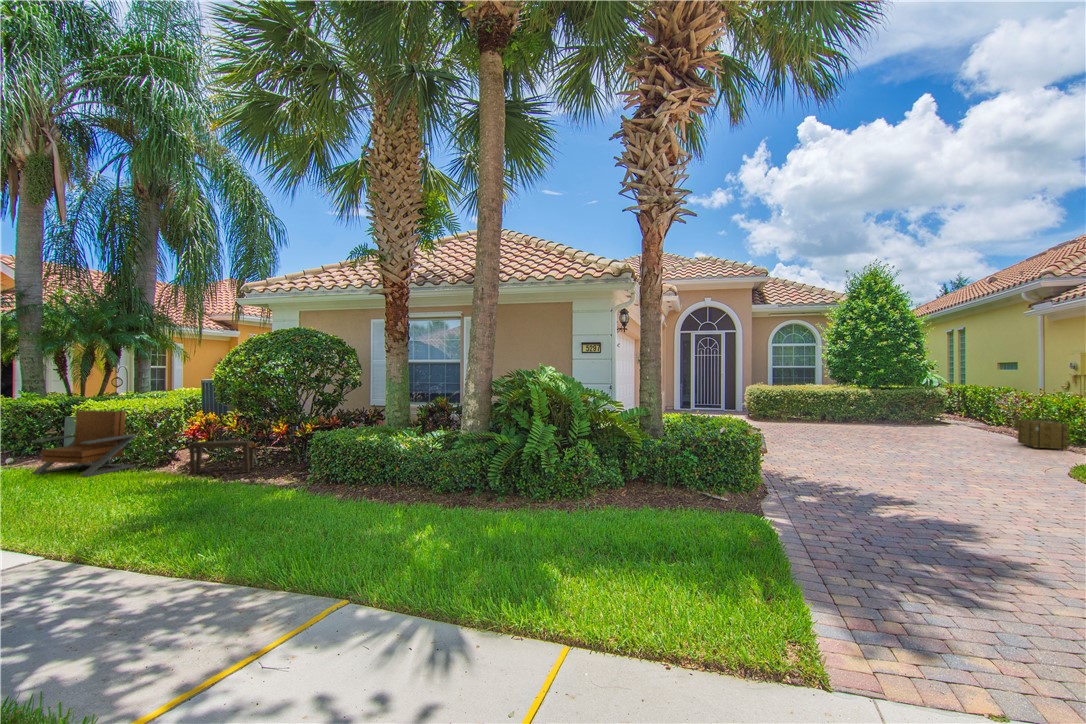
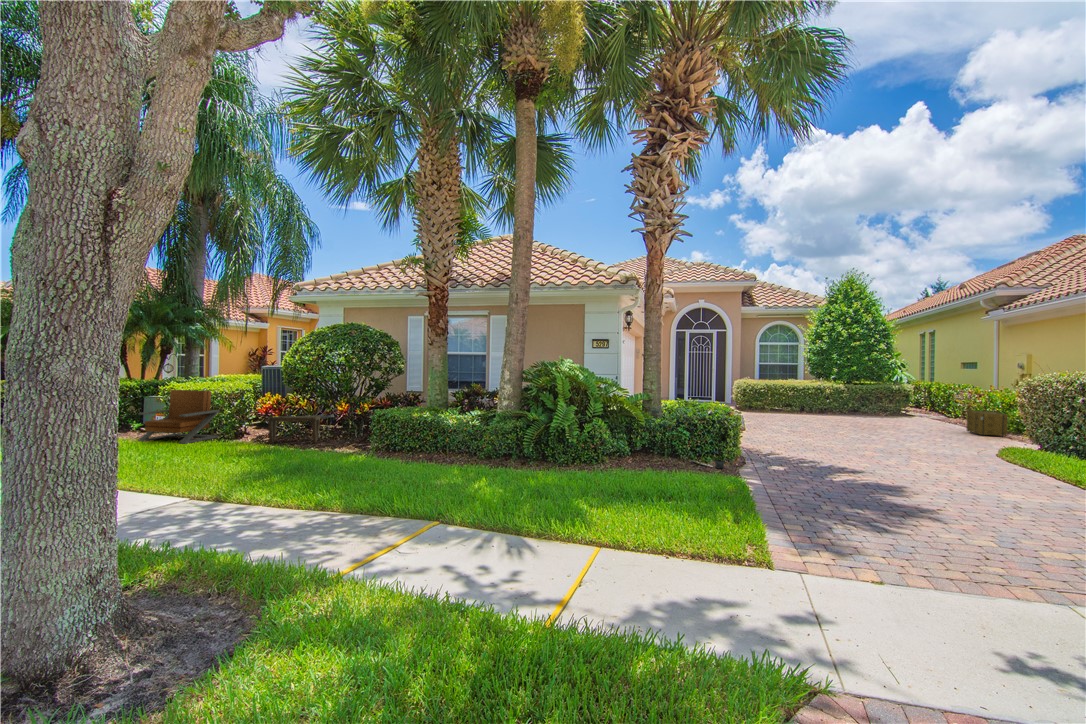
potted plant: none [726,452,750,502] -> present [715,430,729,469]

